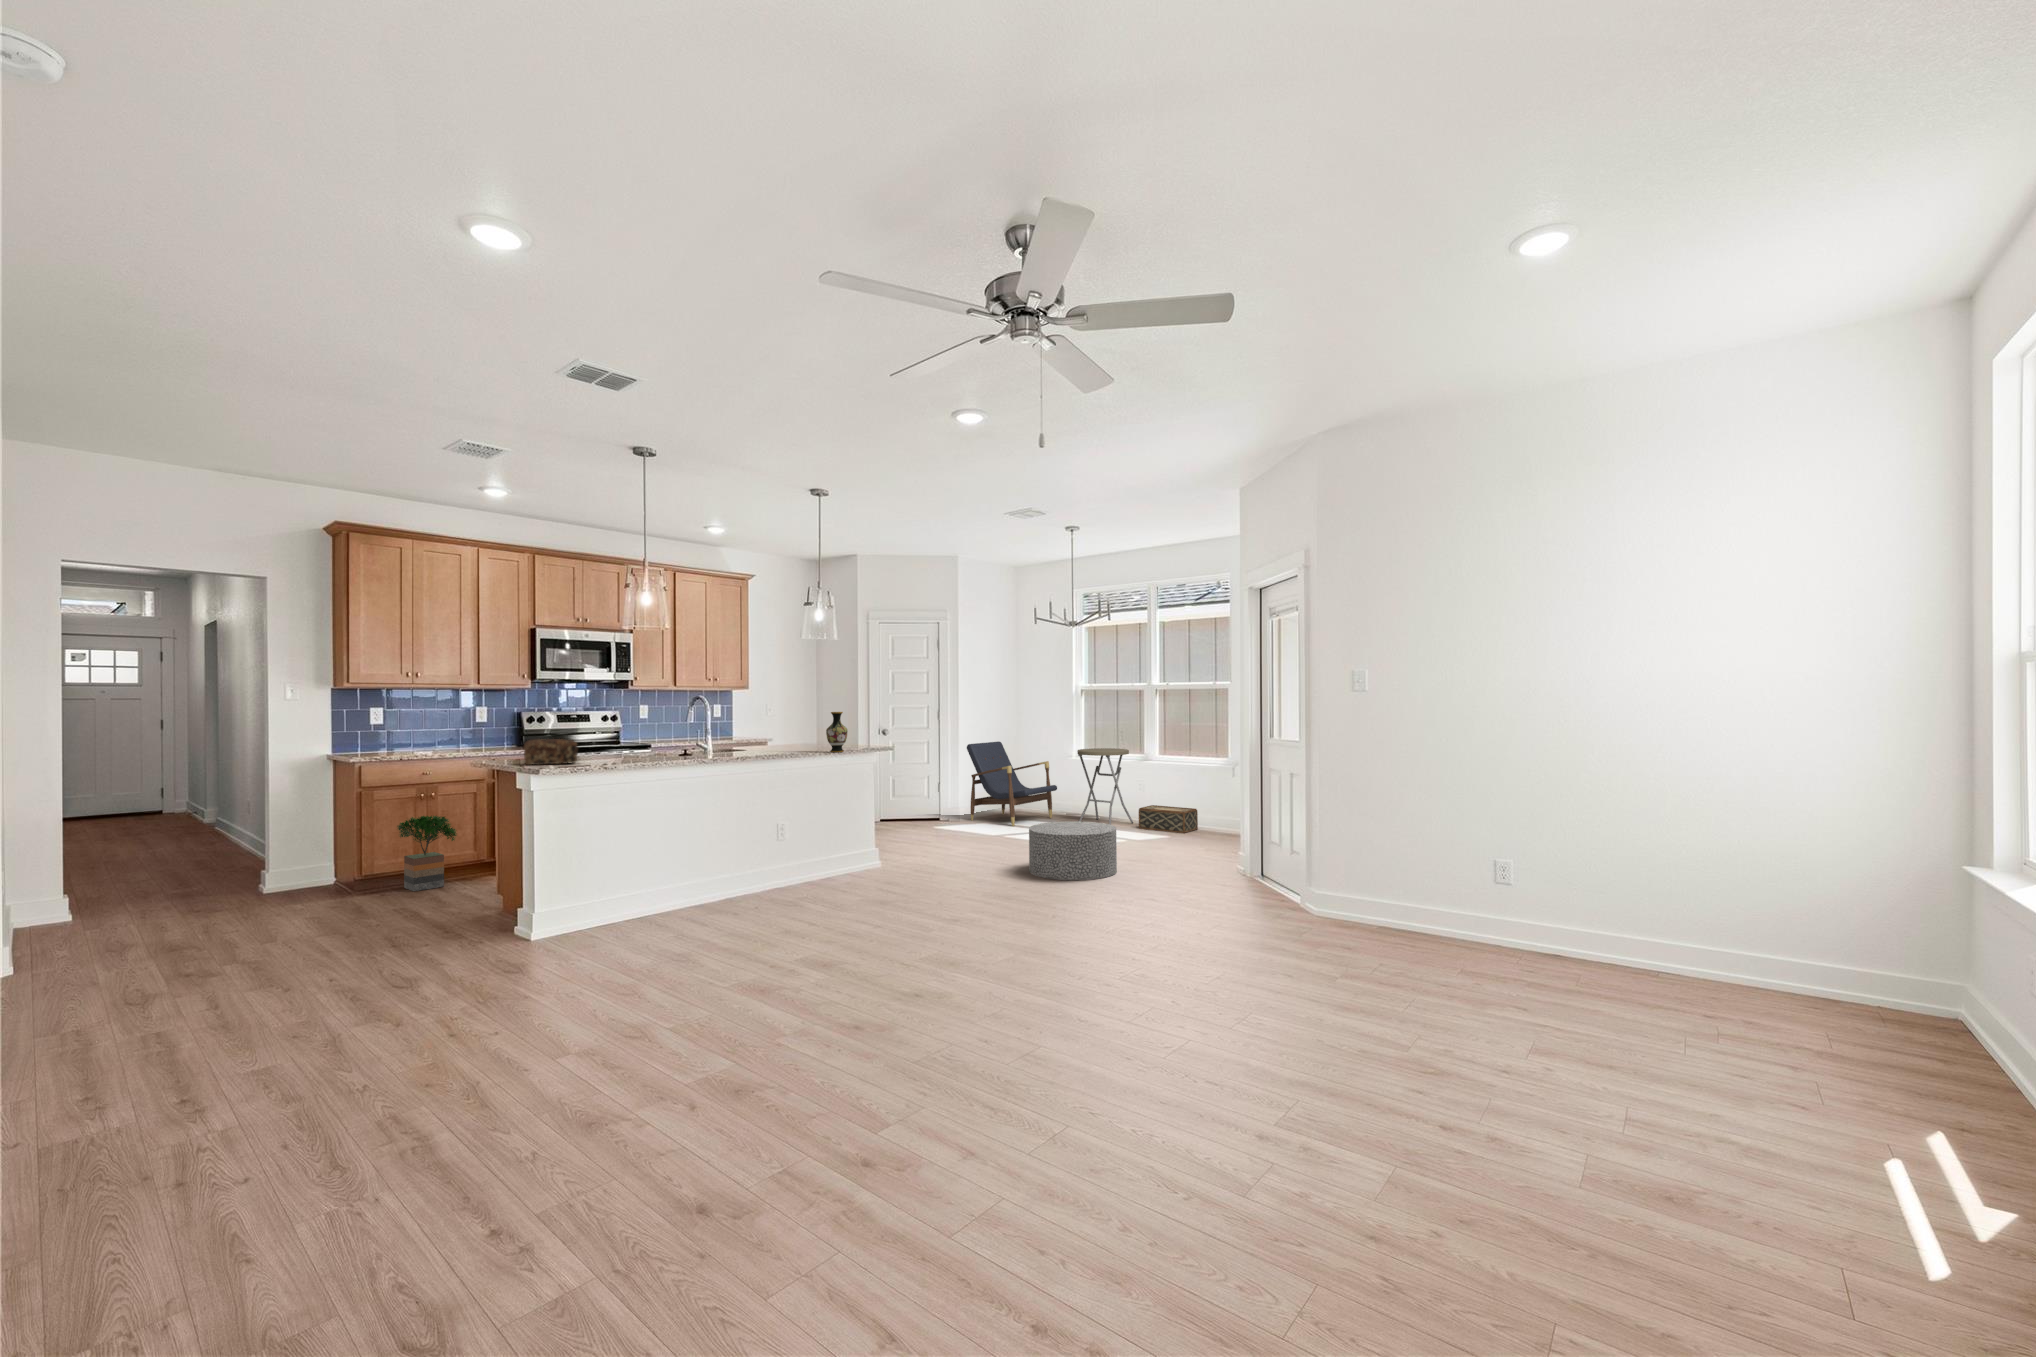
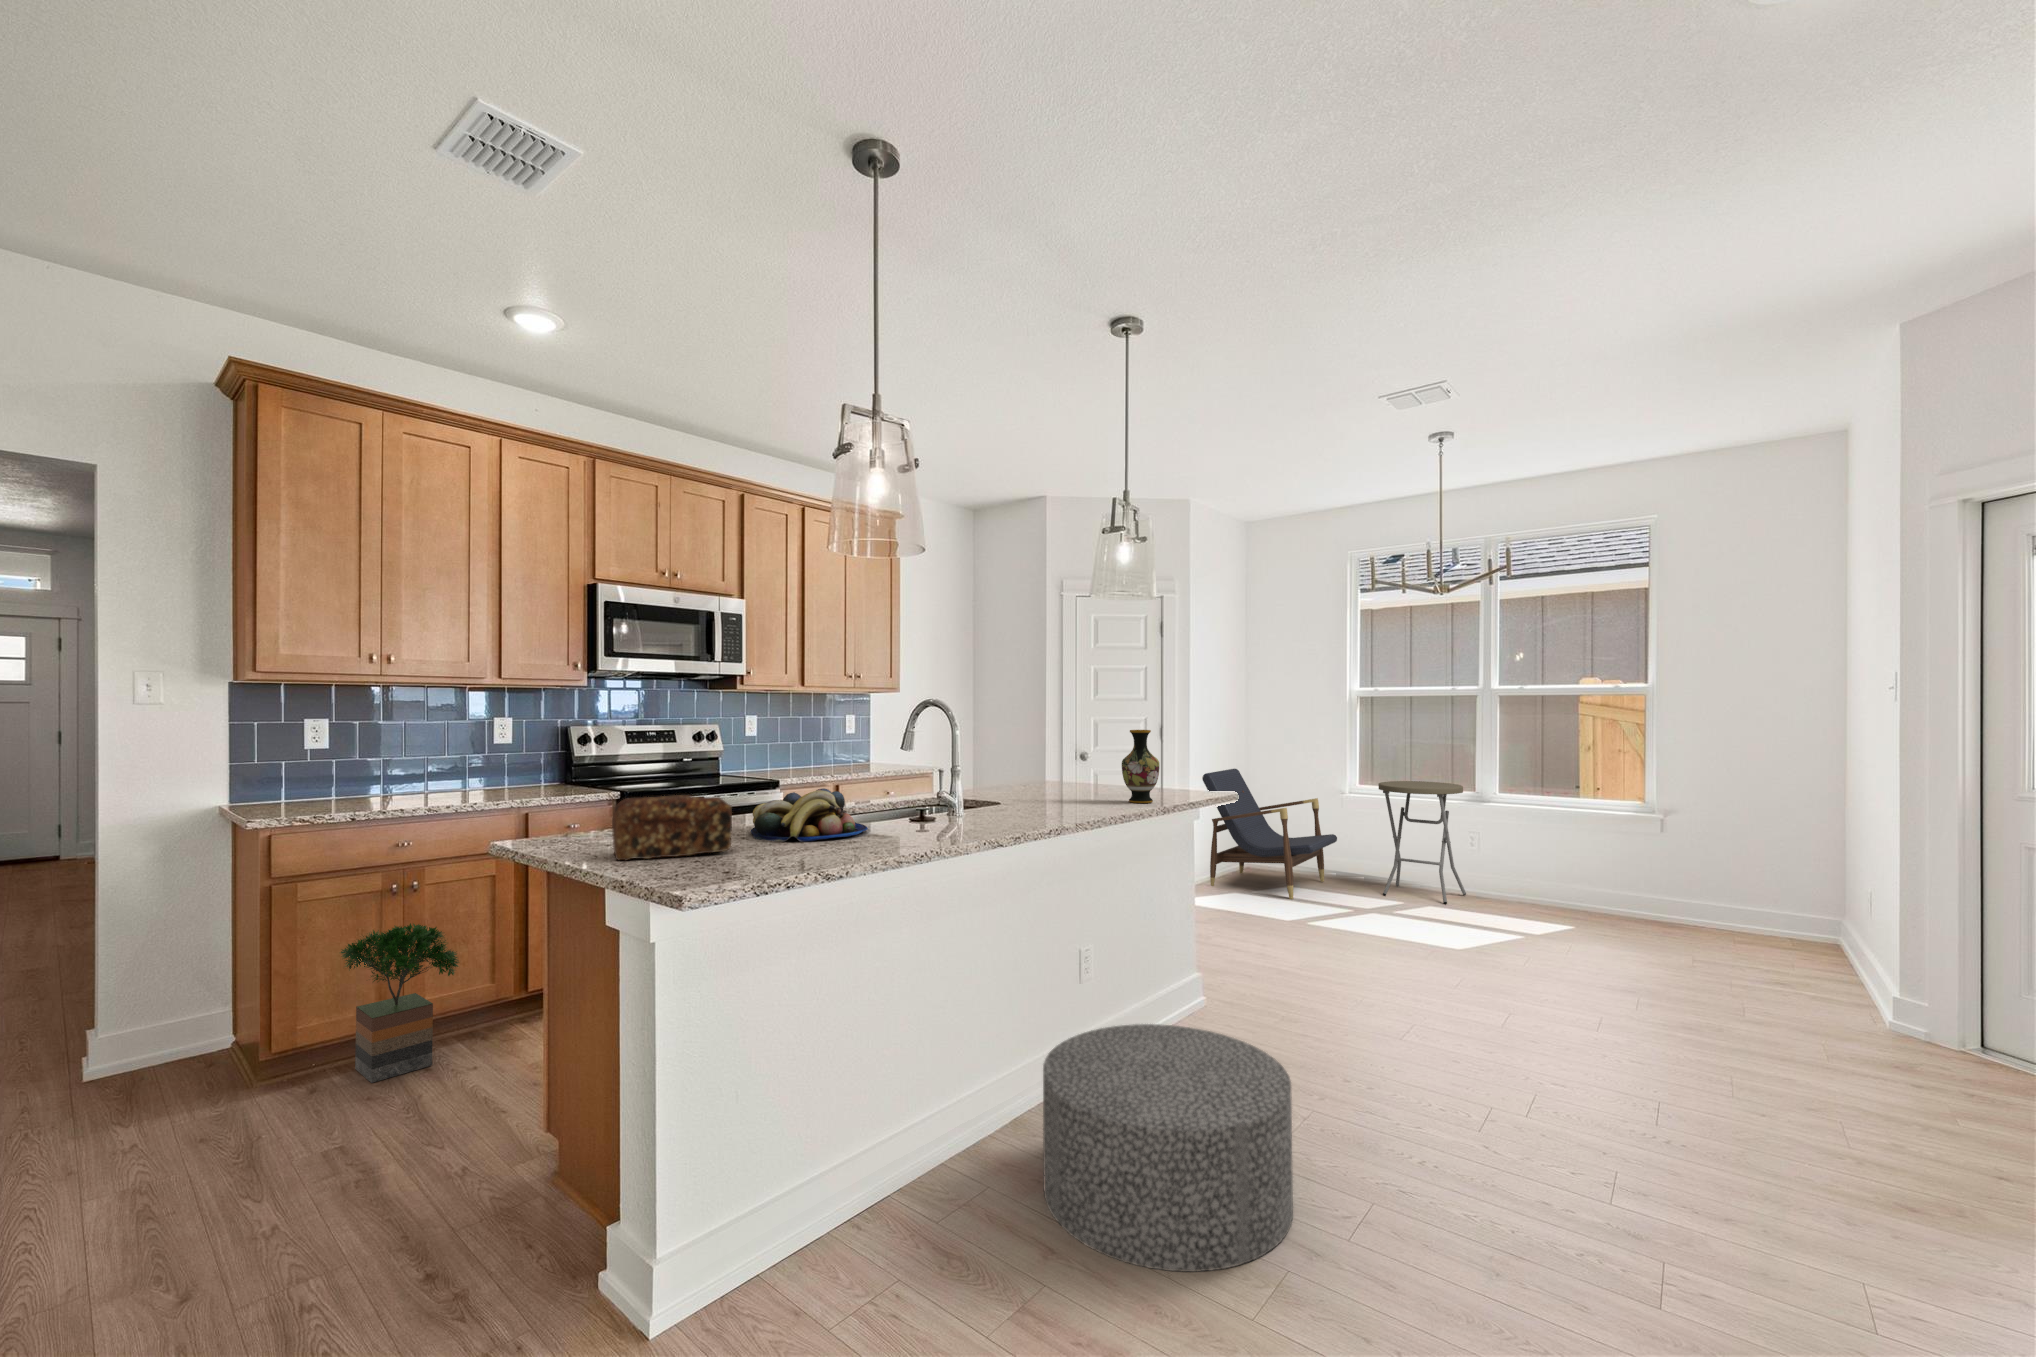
fruit bowl: none [594,740,654,762] -> present [750,788,868,842]
woven basket: present [1139,805,1198,833] -> none [1493,869,1590,918]
ottoman: present [1029,821,1117,880] -> present [1043,1024,1293,1272]

